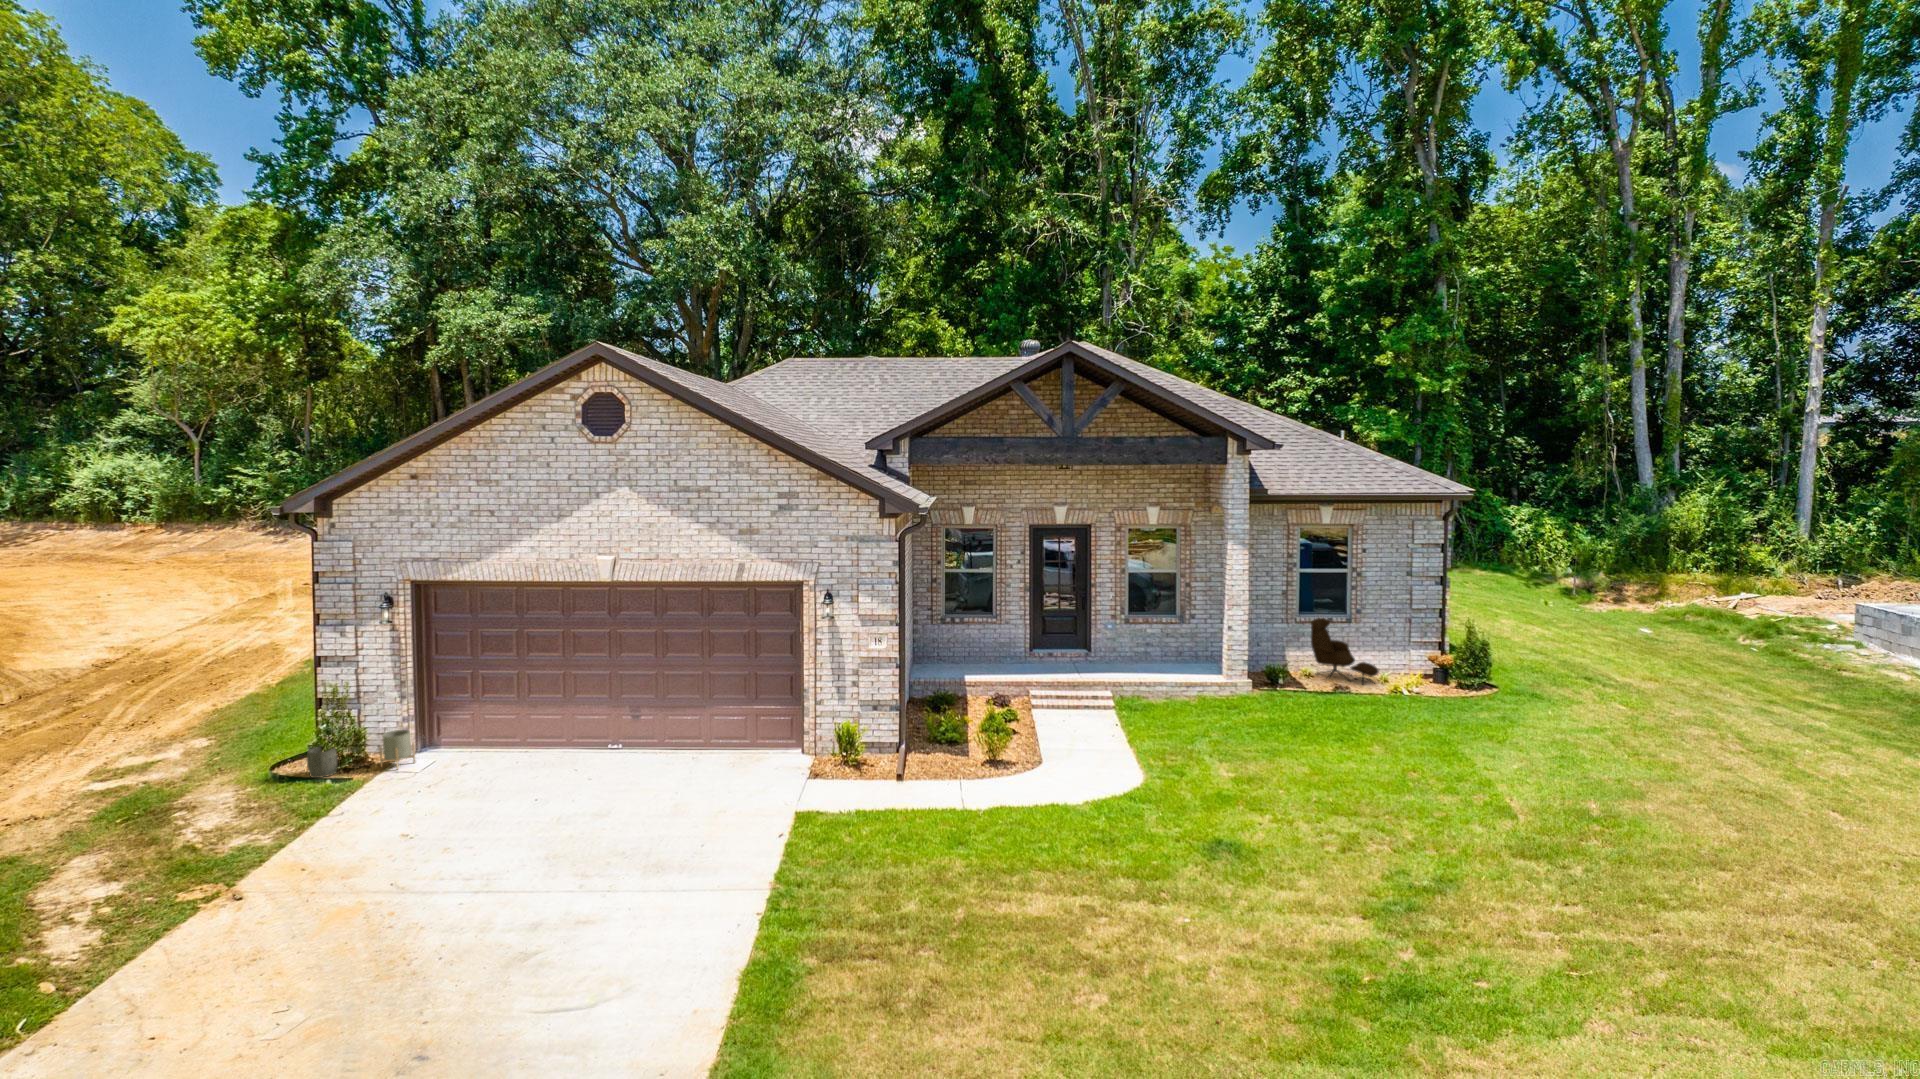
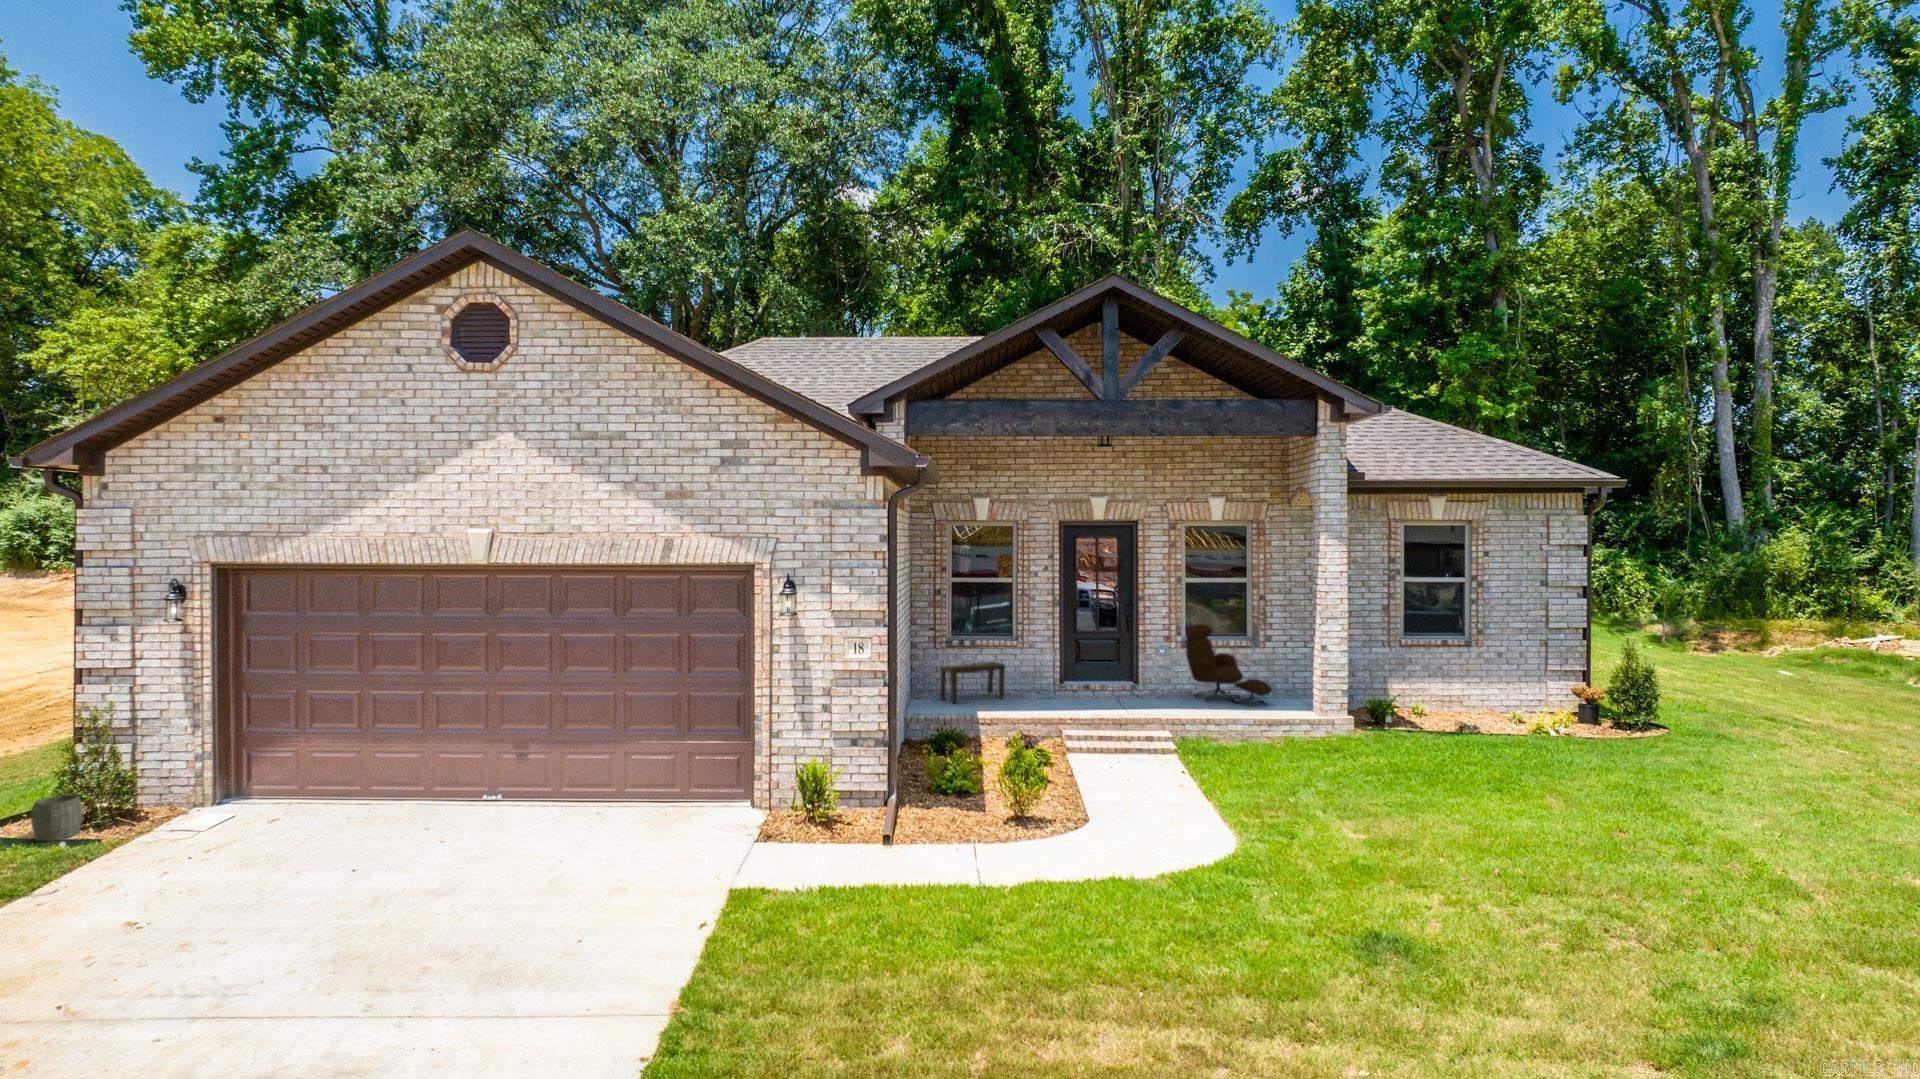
lounge chair: present [1311,618,1379,684] -> present [1186,624,1272,706]
bench: none [935,633,987,668] -> present [940,661,1006,703]
planter: present [379,730,415,769] -> none [146,773,202,830]

